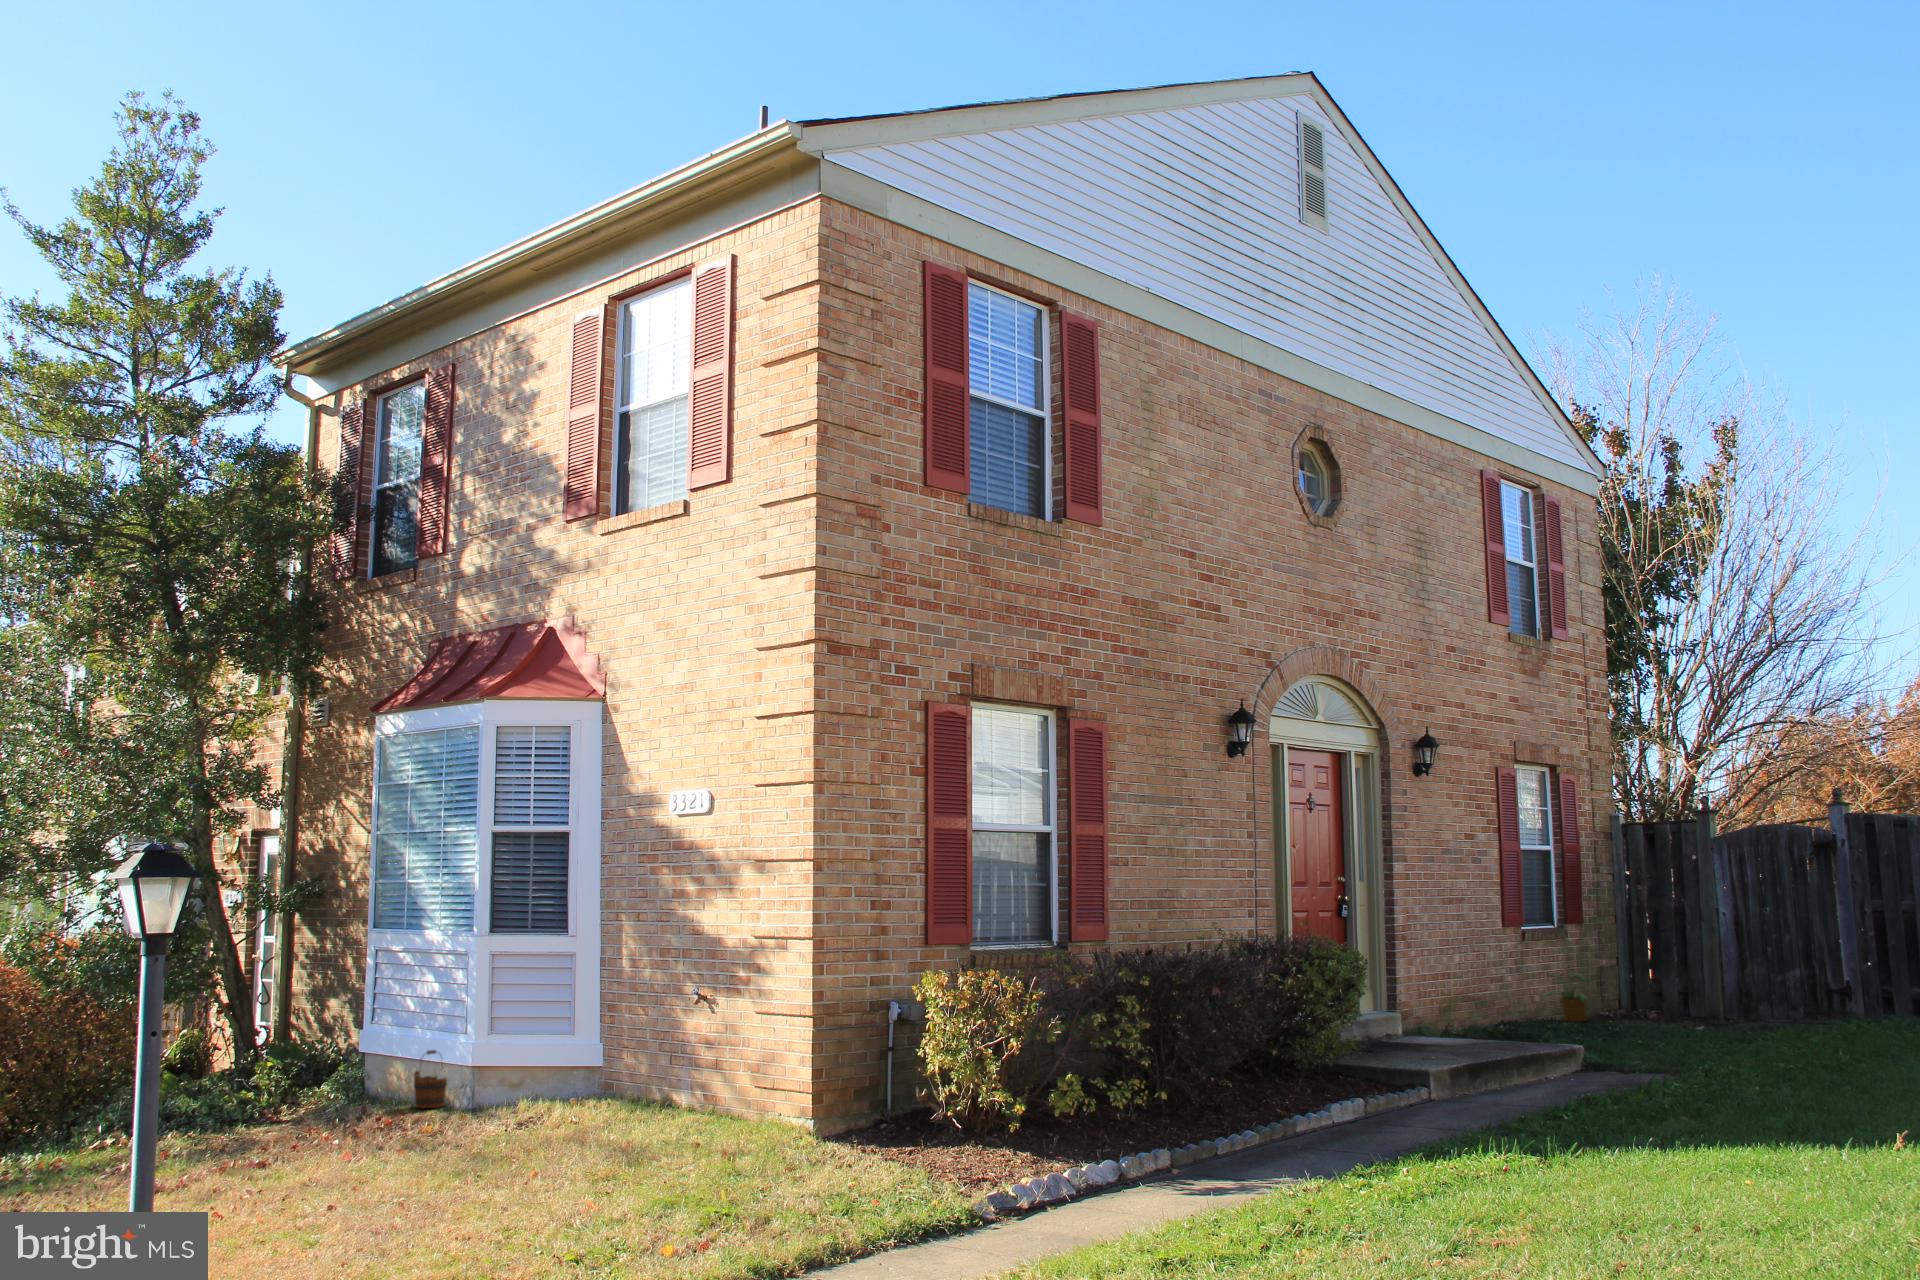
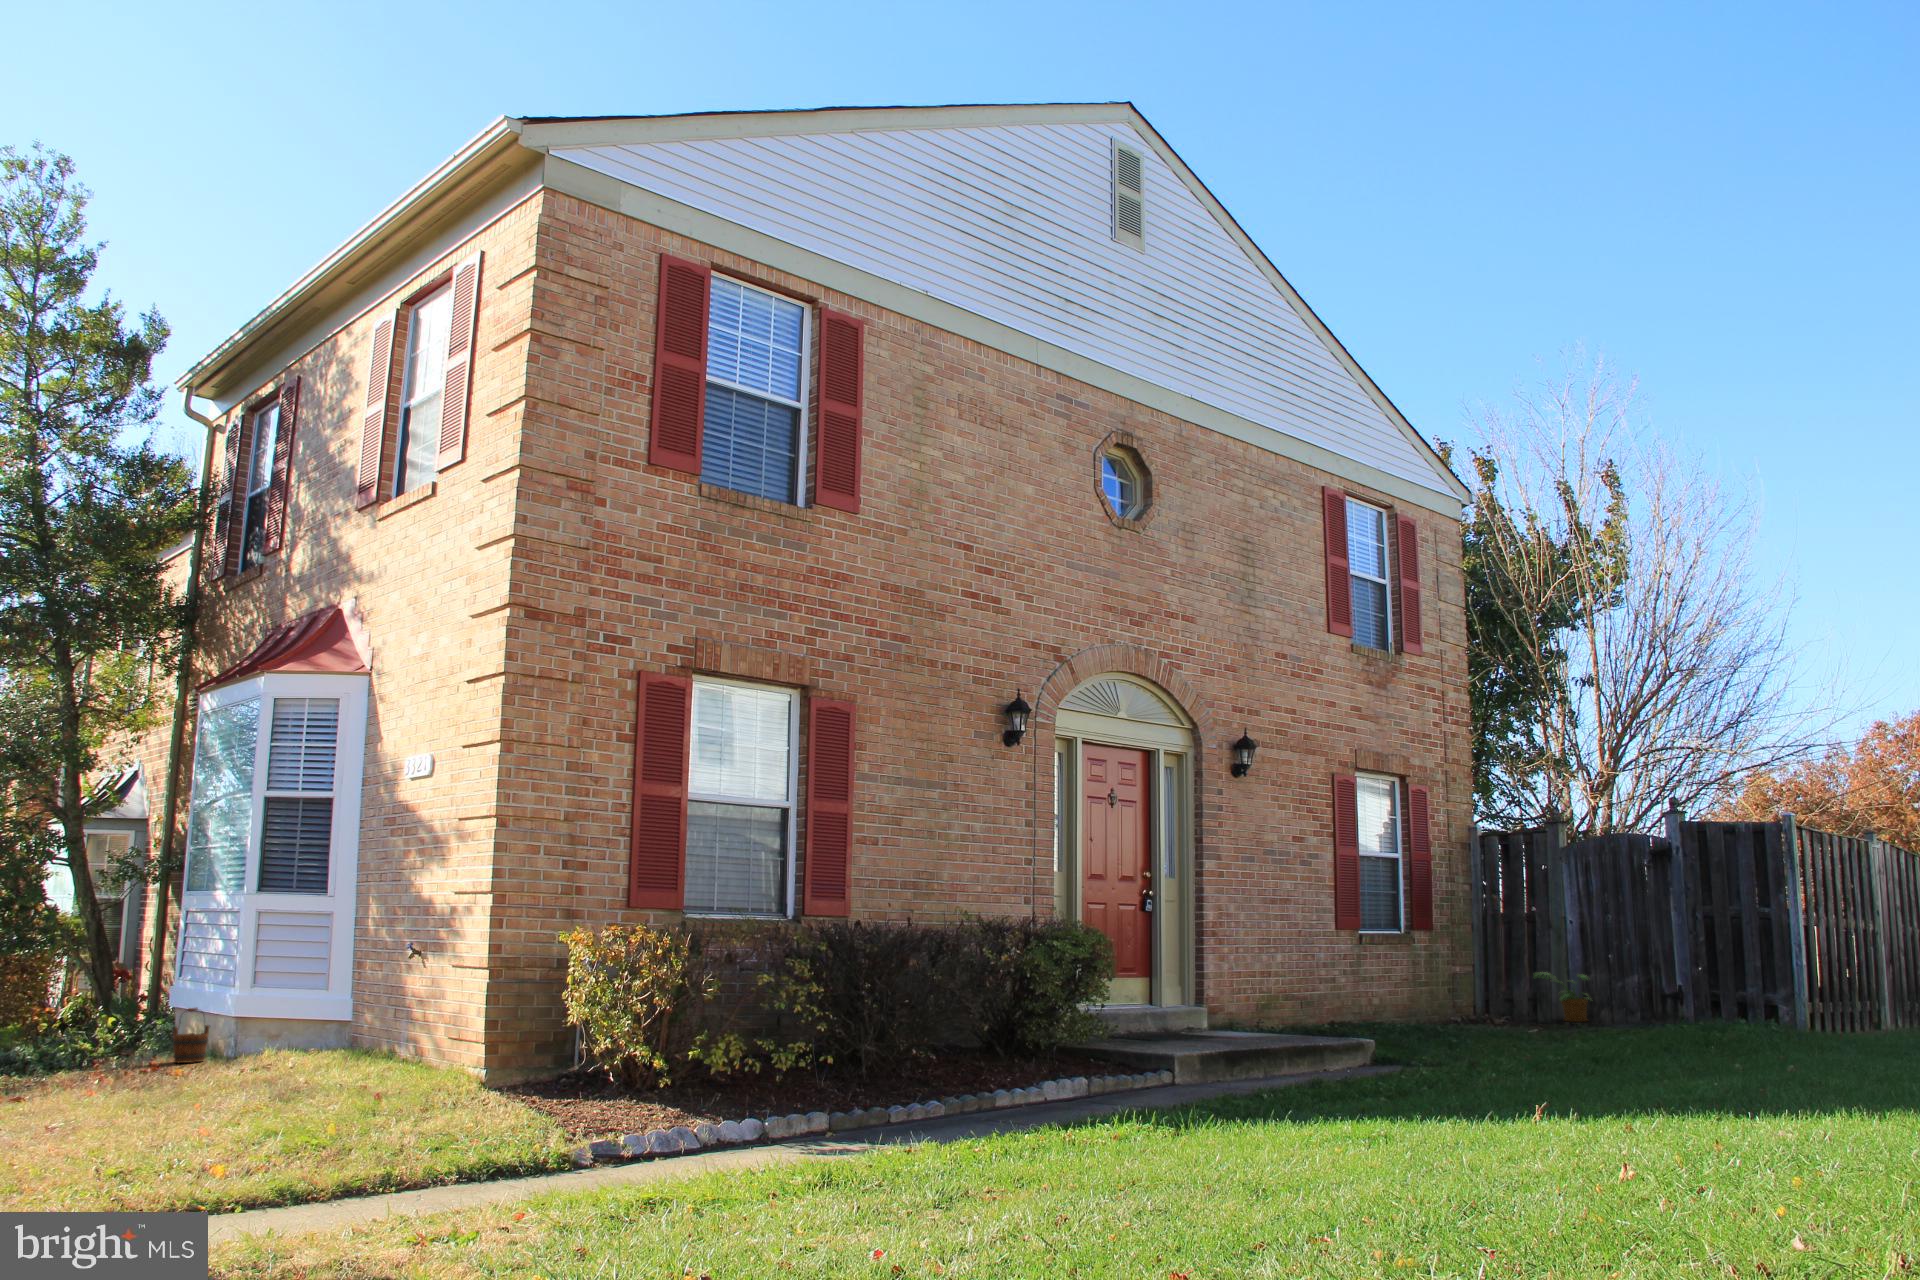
potted plant: present [1543,973,1592,1022] -> present [1533,972,1591,1022]

